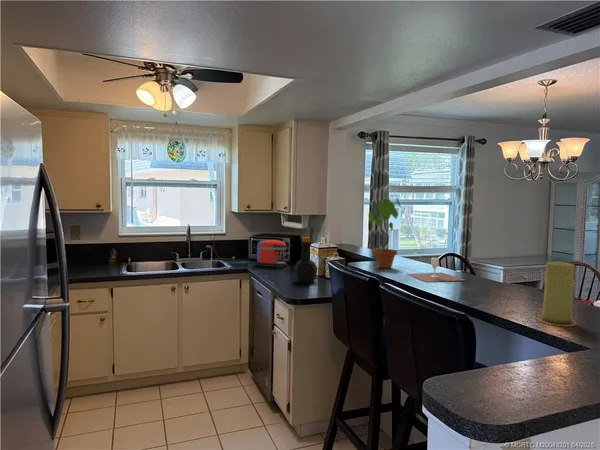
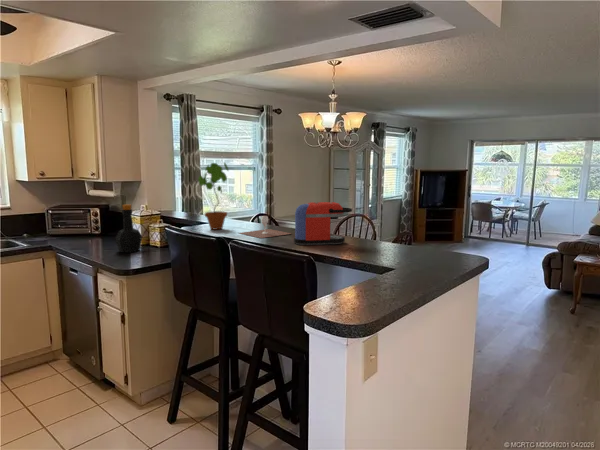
coffee maker: present [256,240,291,267] -> present [294,202,352,245]
candle: present [537,262,576,326] -> none [360,211,387,261]

